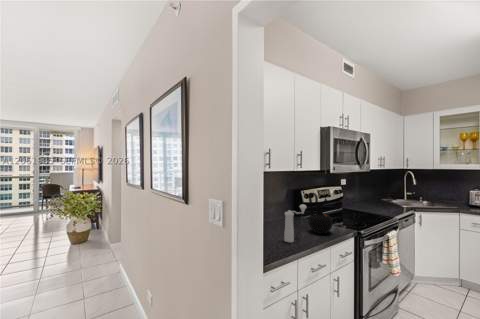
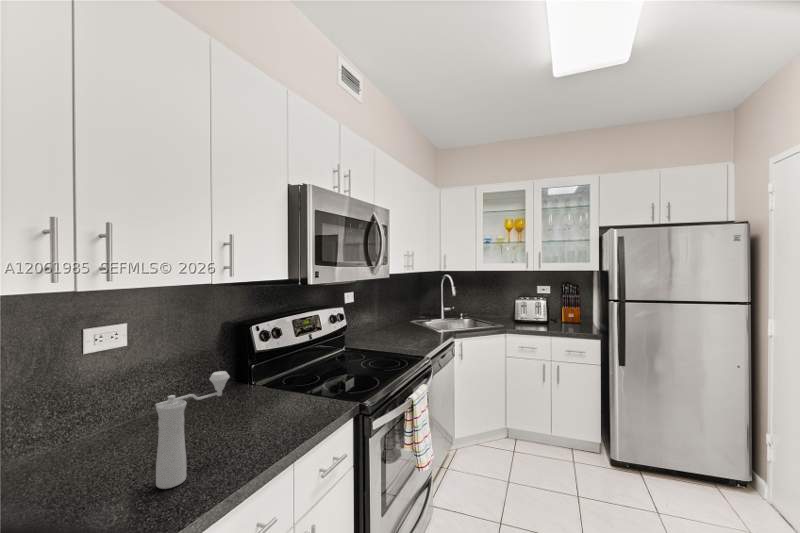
ceramic jug: present [308,193,333,234] -> none [247,334,303,431]

